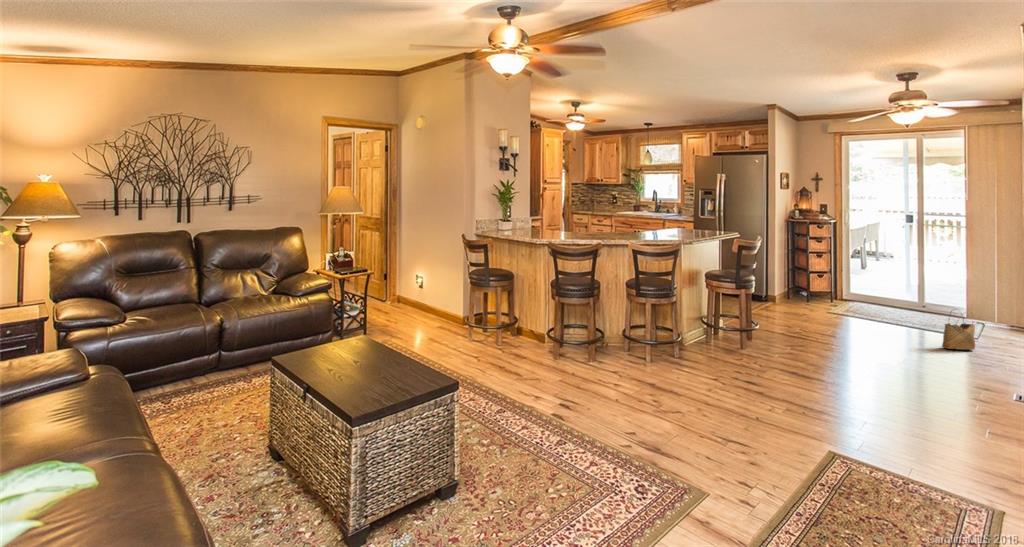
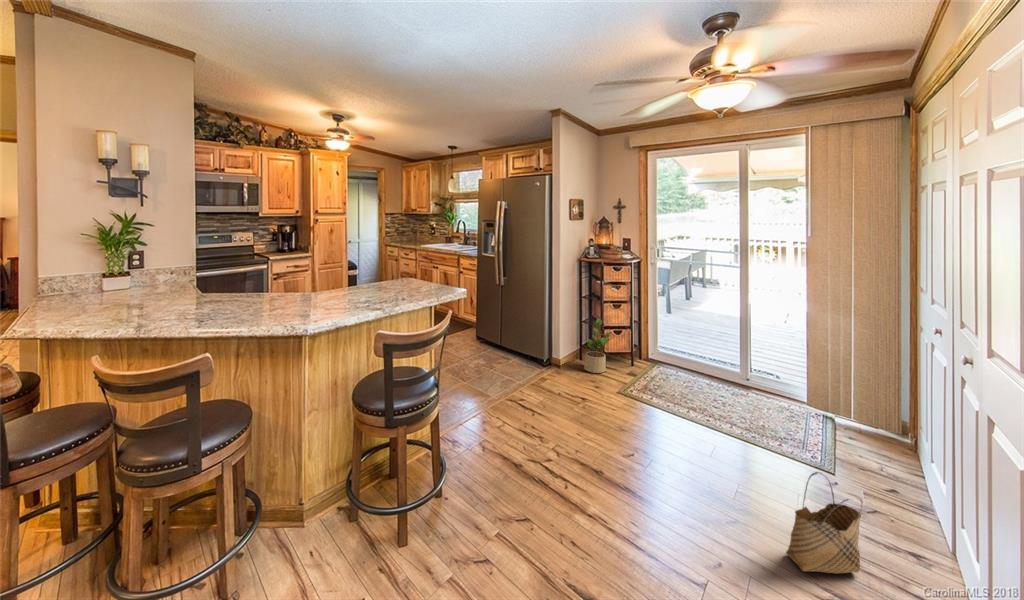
potted plant: none [795,263,818,304] -> present [584,318,612,373]

